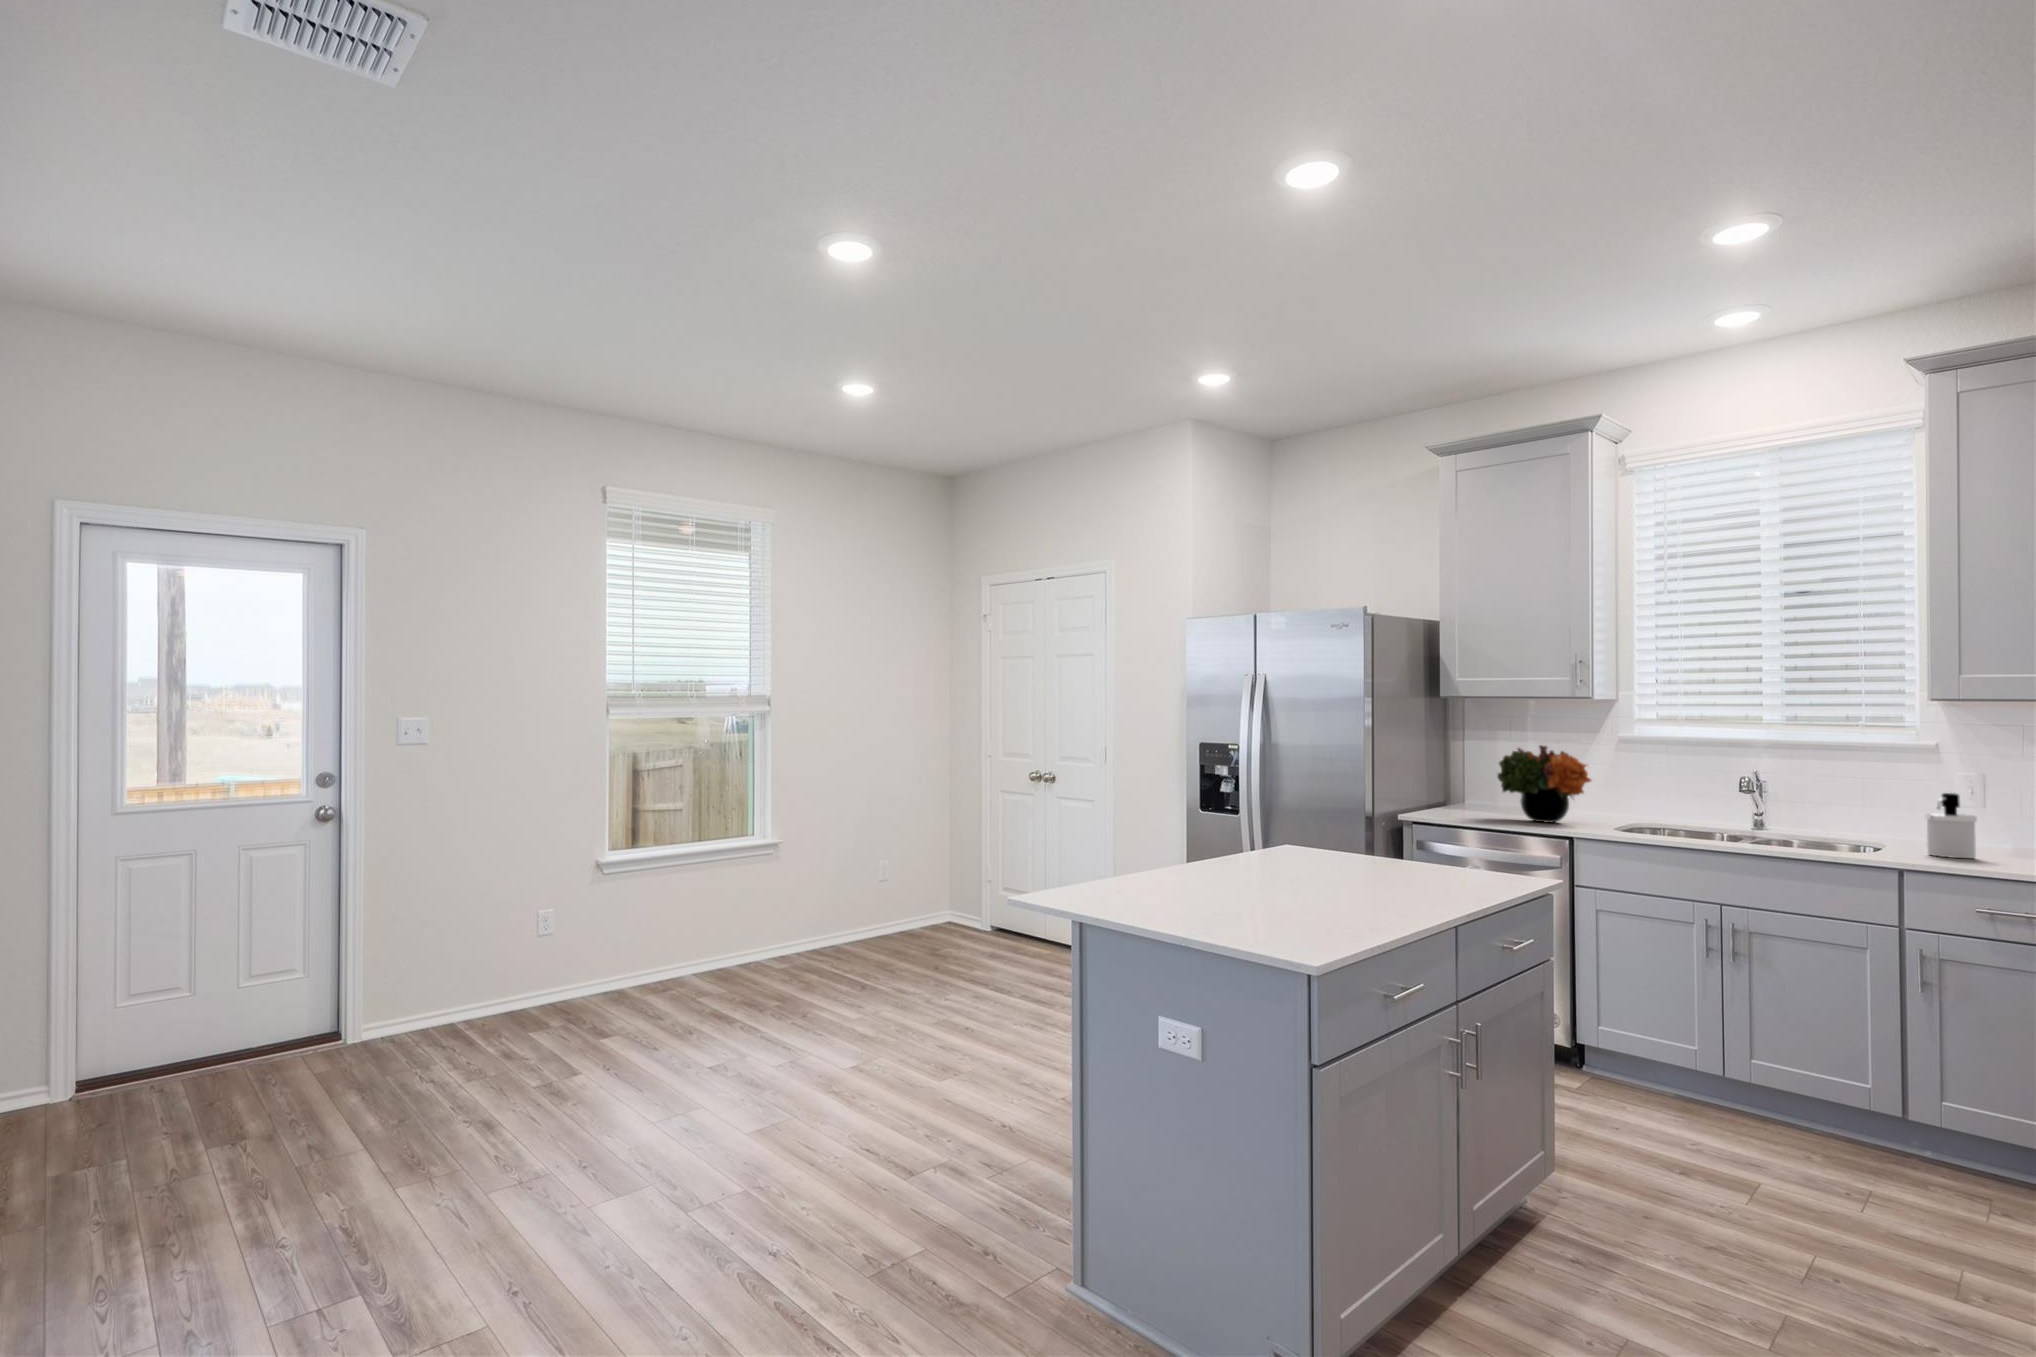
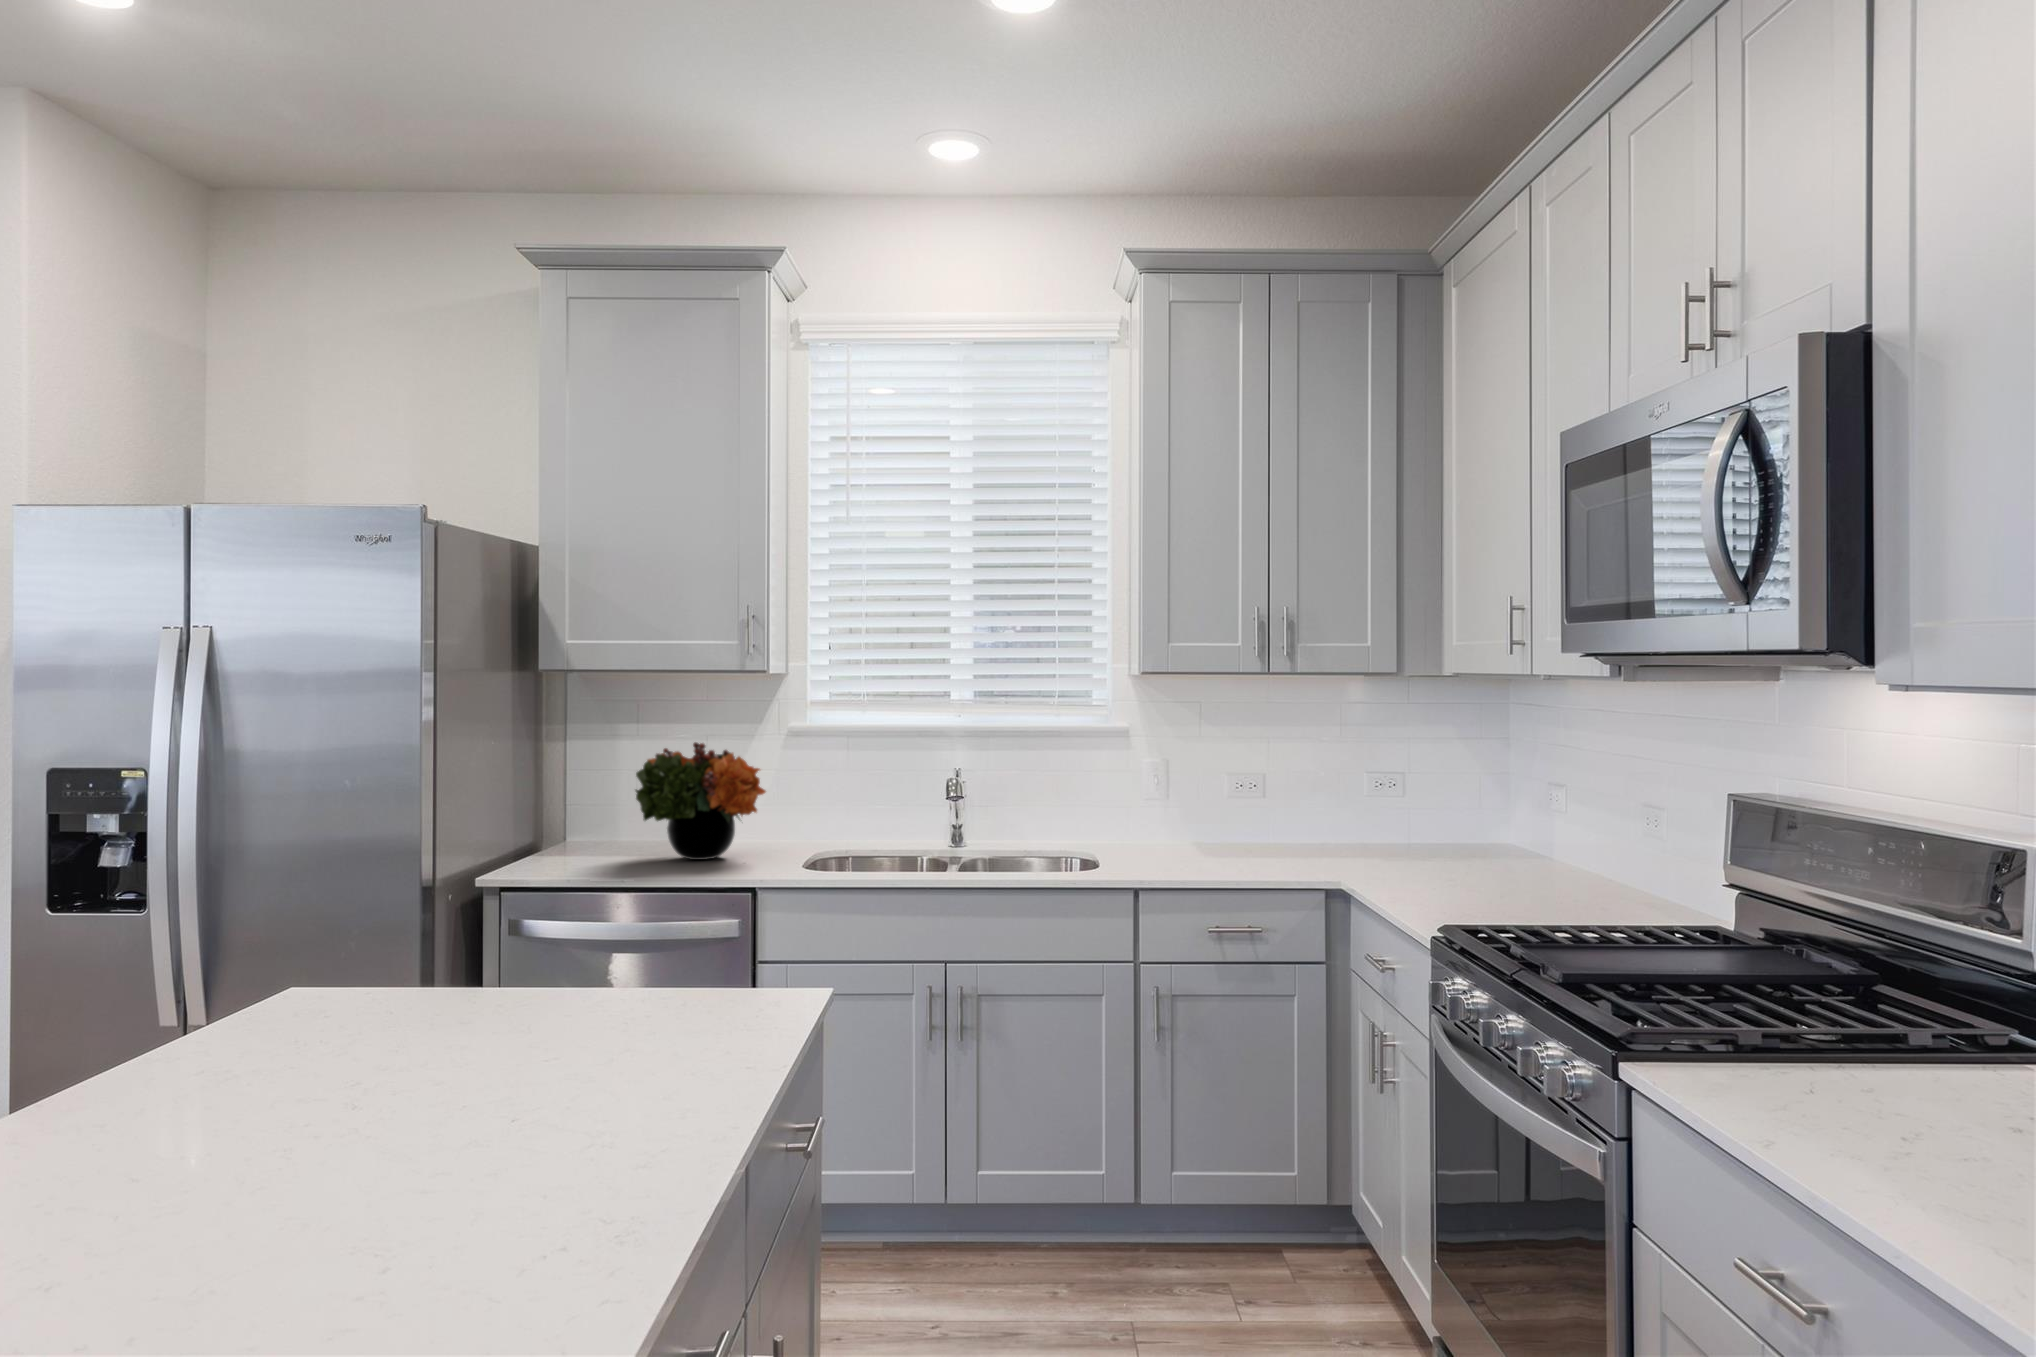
soap dispenser: present [1925,793,1977,858] -> none [1134,784,1180,861]

